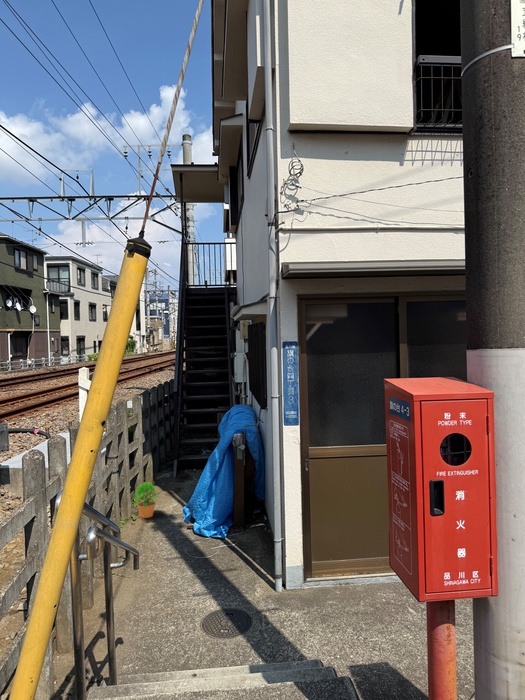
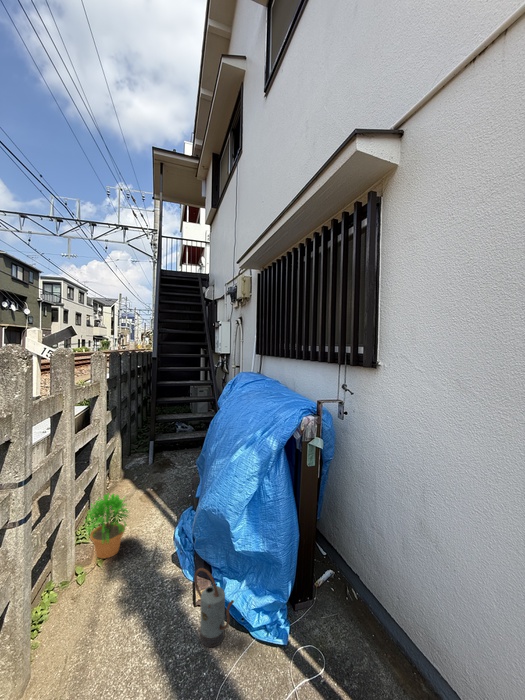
watering can: none [189,510,205,544] -> present [194,568,234,647]

